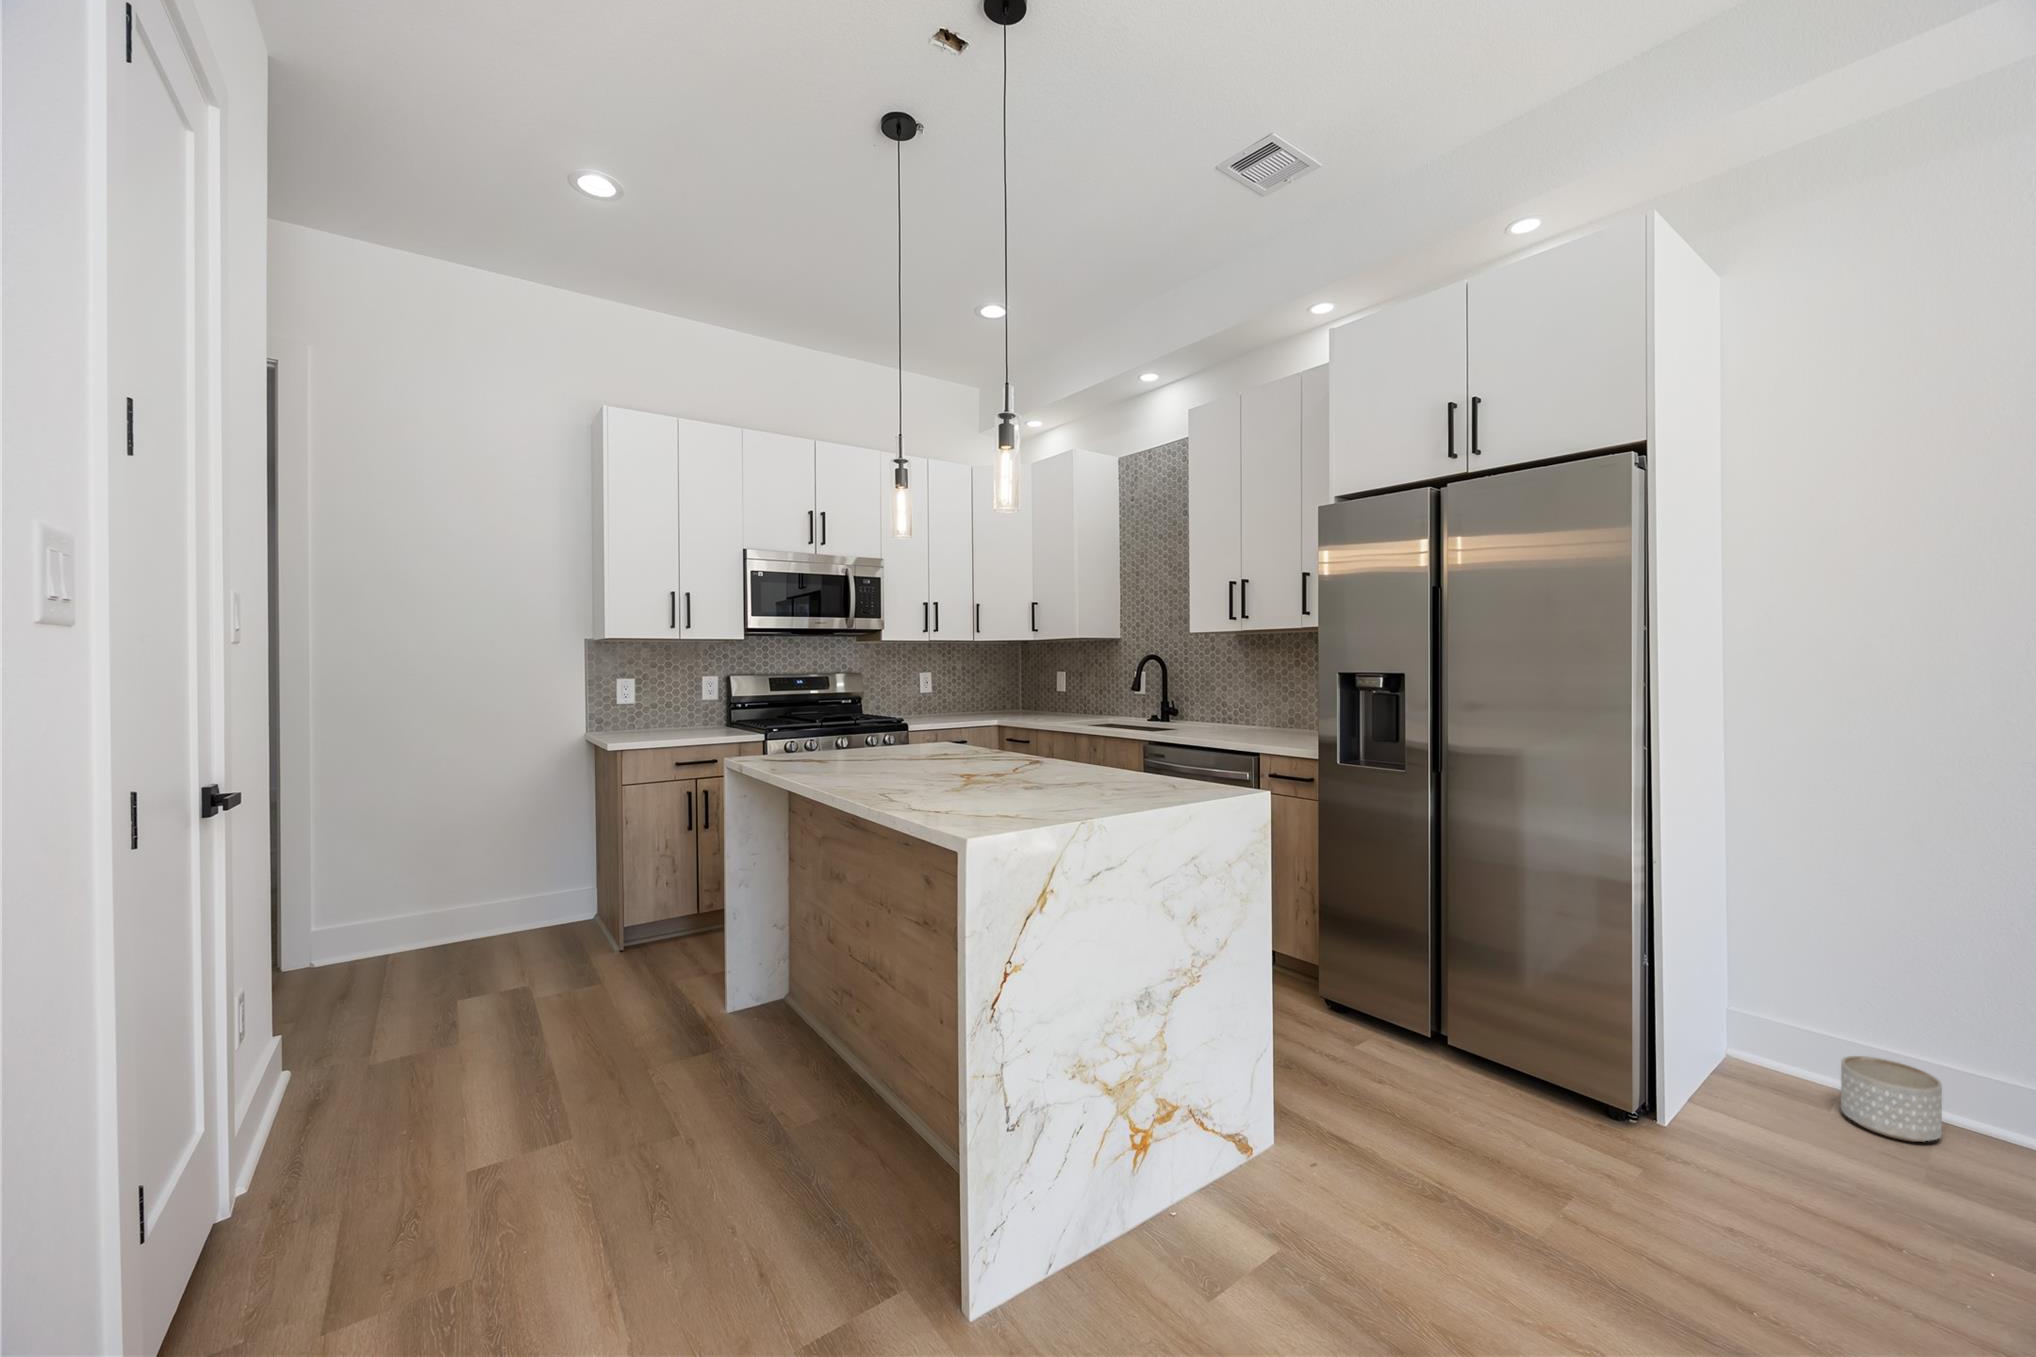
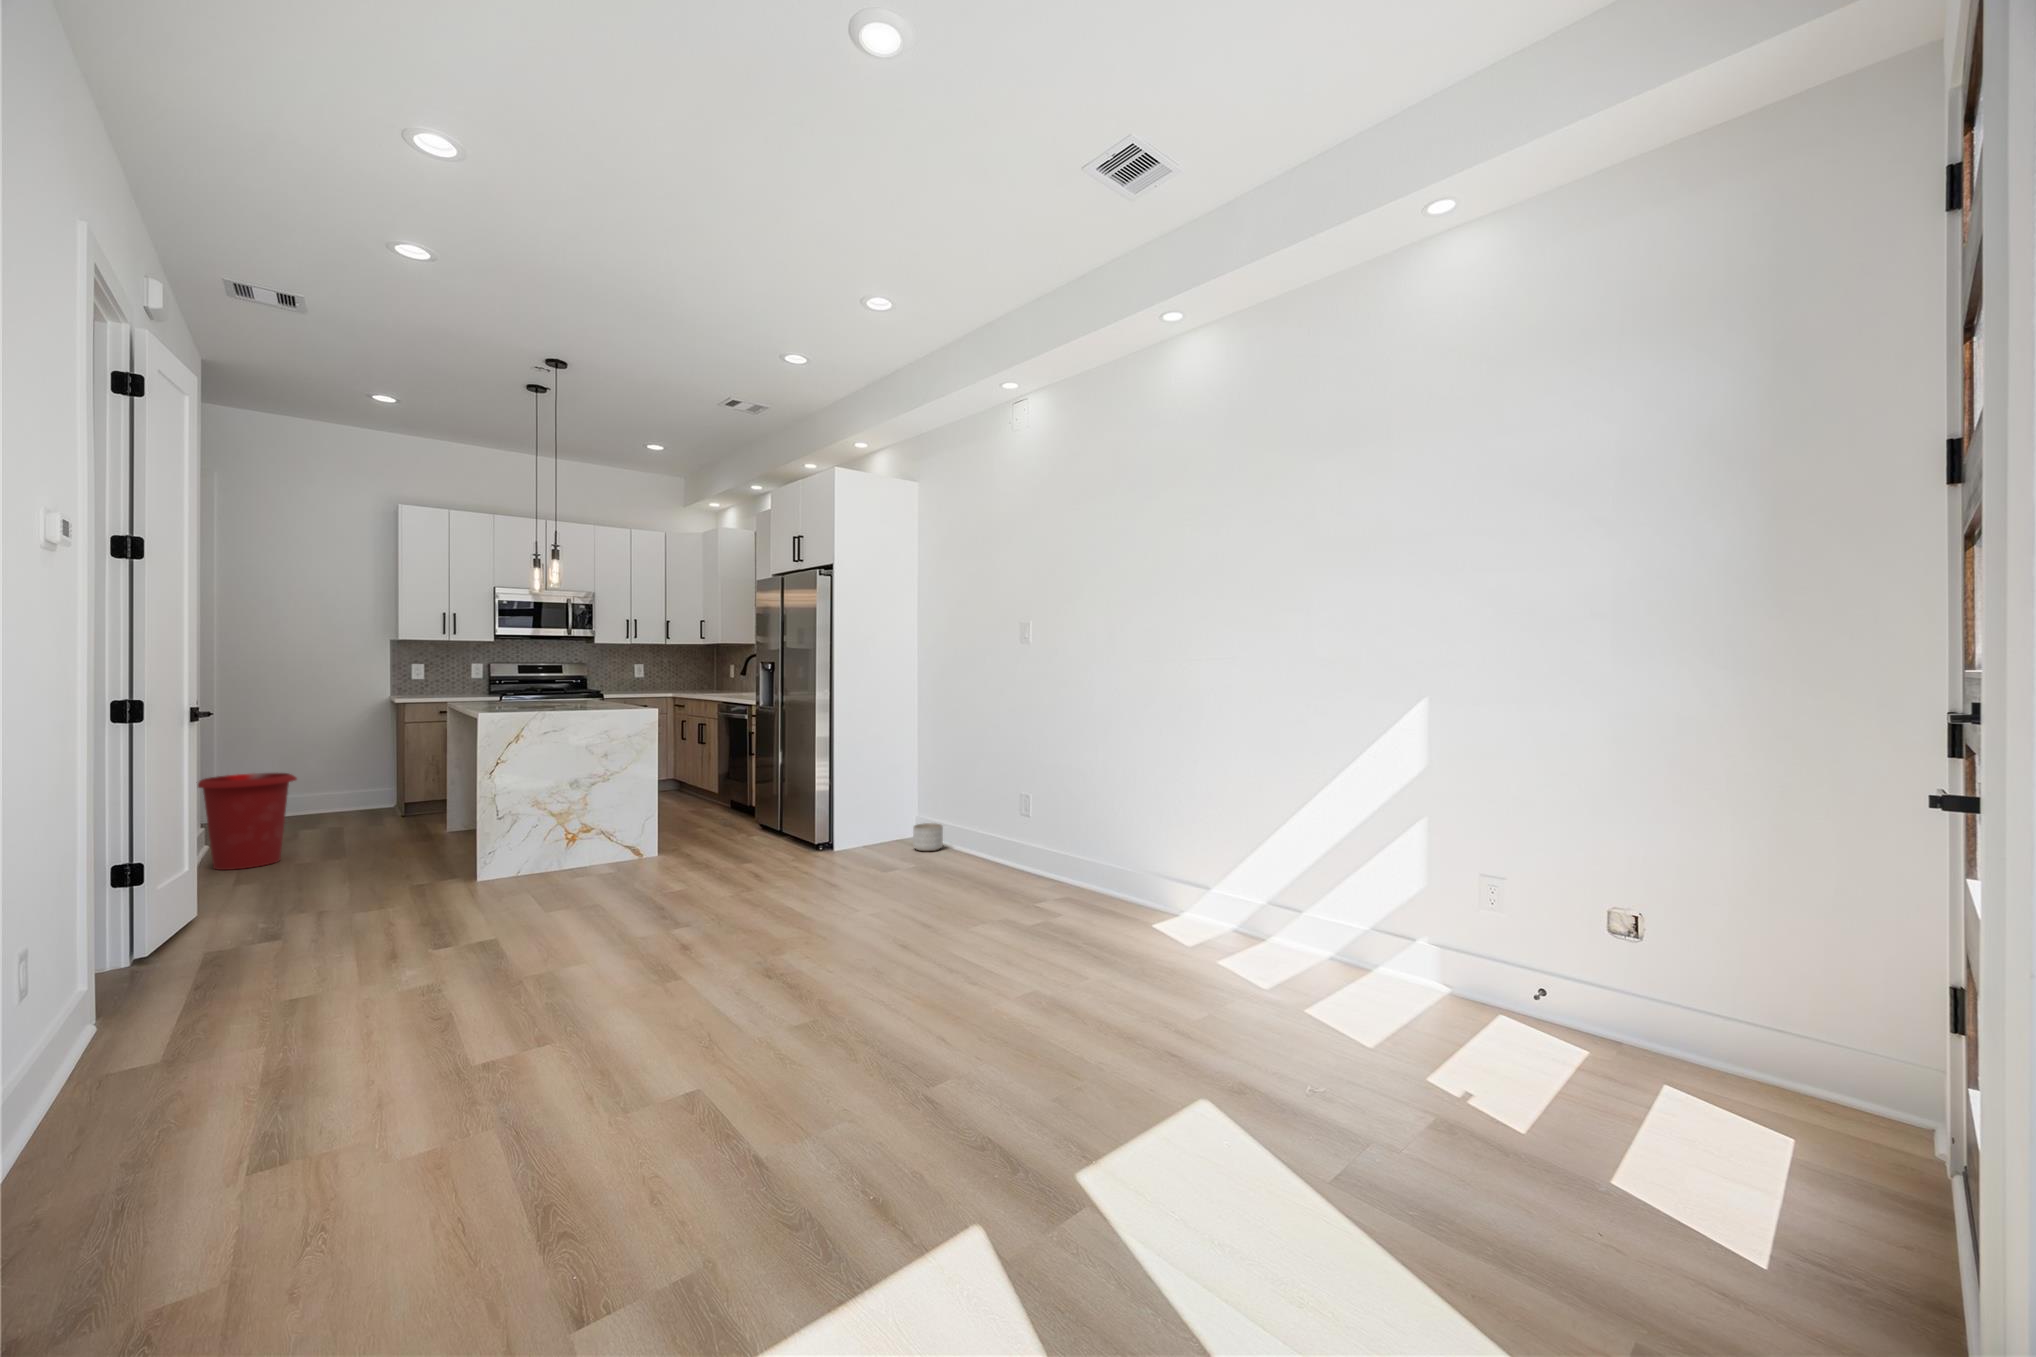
waste bin: none [257,936,479,1197] -> present [198,773,297,870]

